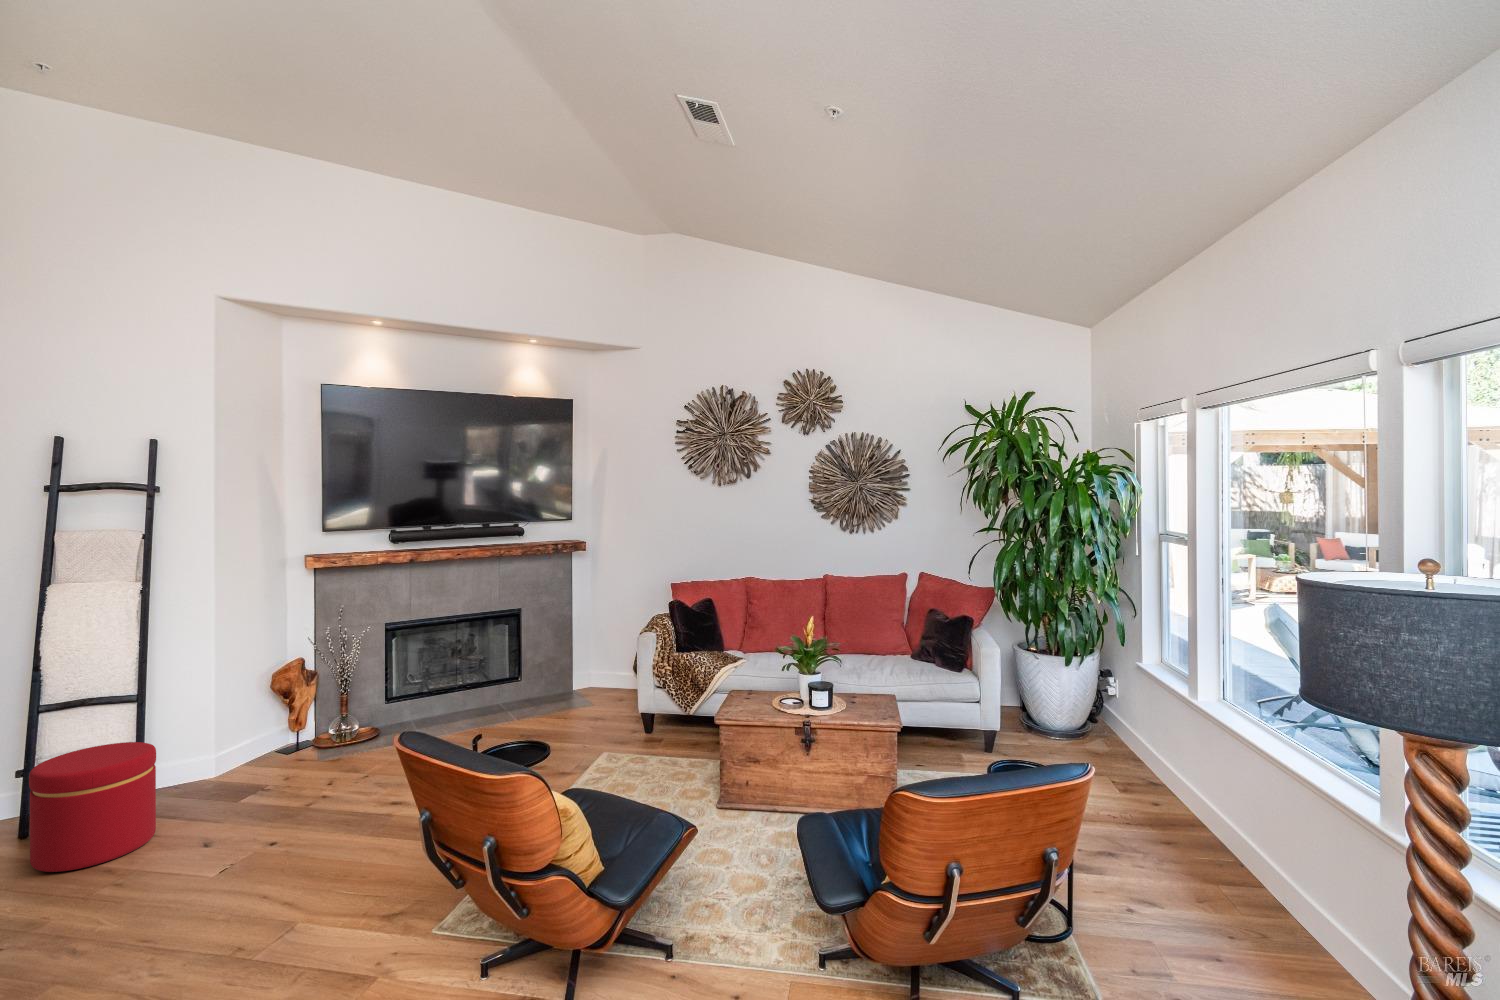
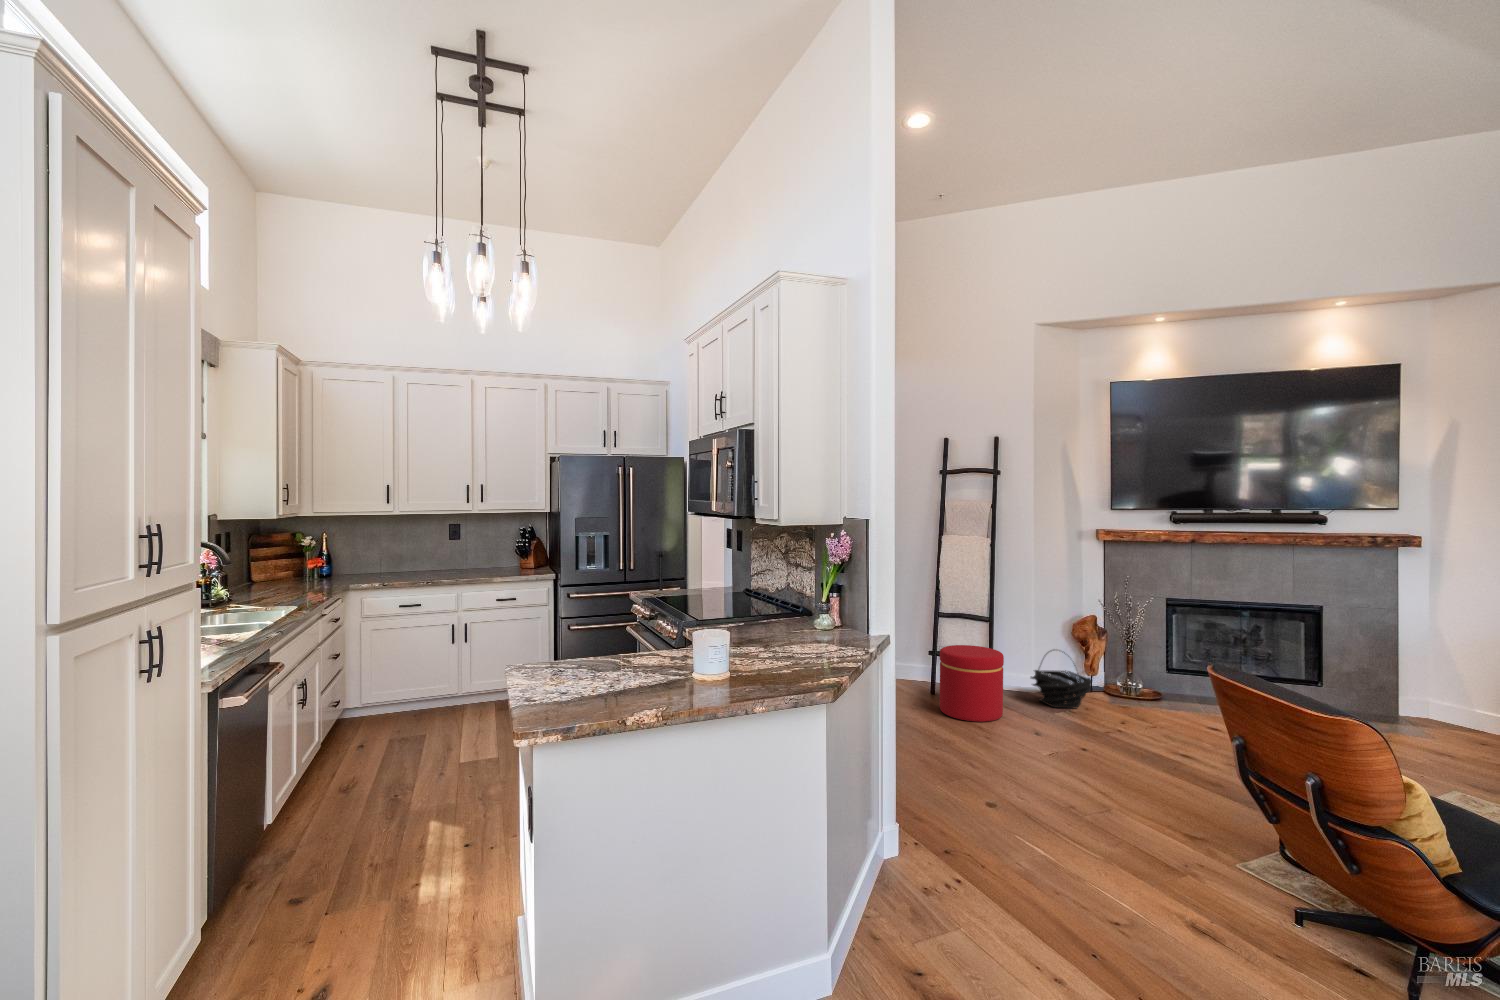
basket: none [207,714,297,791] -> present [1031,669,1092,708]

